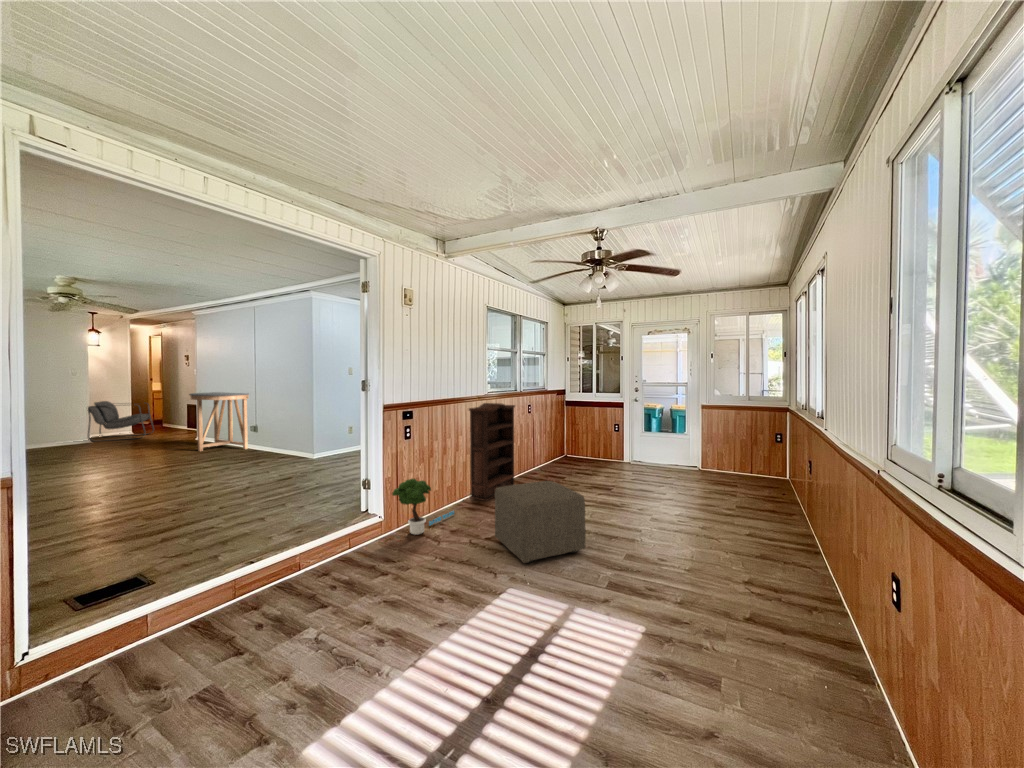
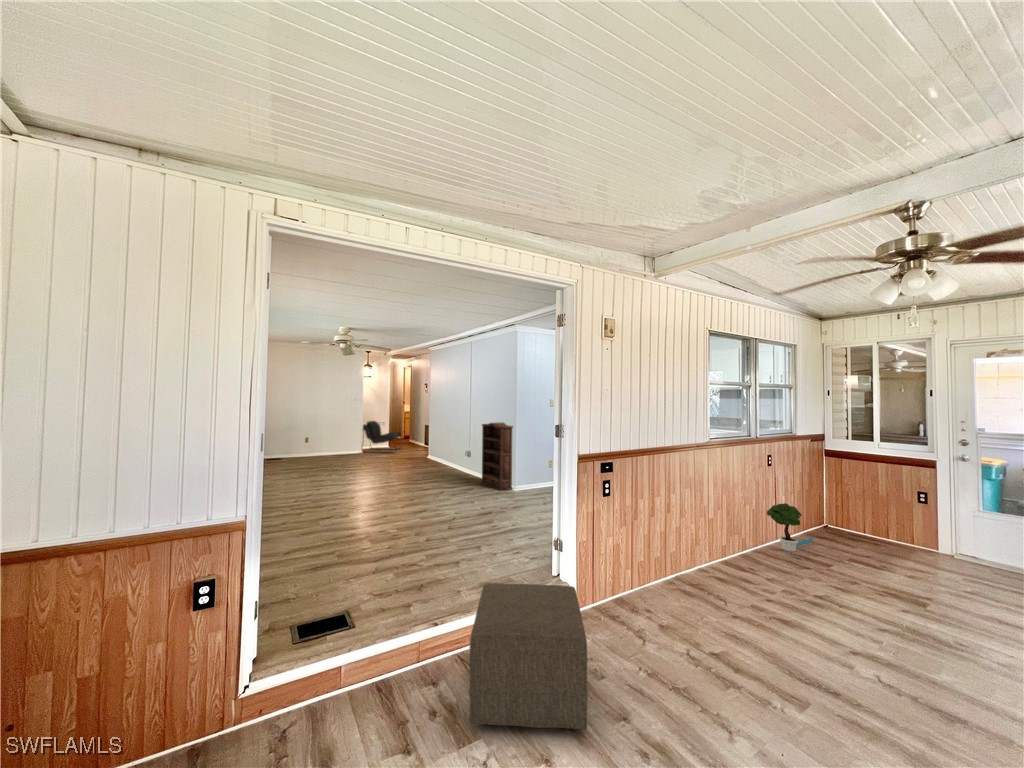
console table: present [189,392,249,451] -> none [423,418,466,472]
bookshelf: present [469,403,515,501] -> present [481,422,513,491]
potted tree: present [392,479,454,535] -> present [767,503,813,552]
ottoman: present [495,481,586,563] -> present [469,583,588,730]

